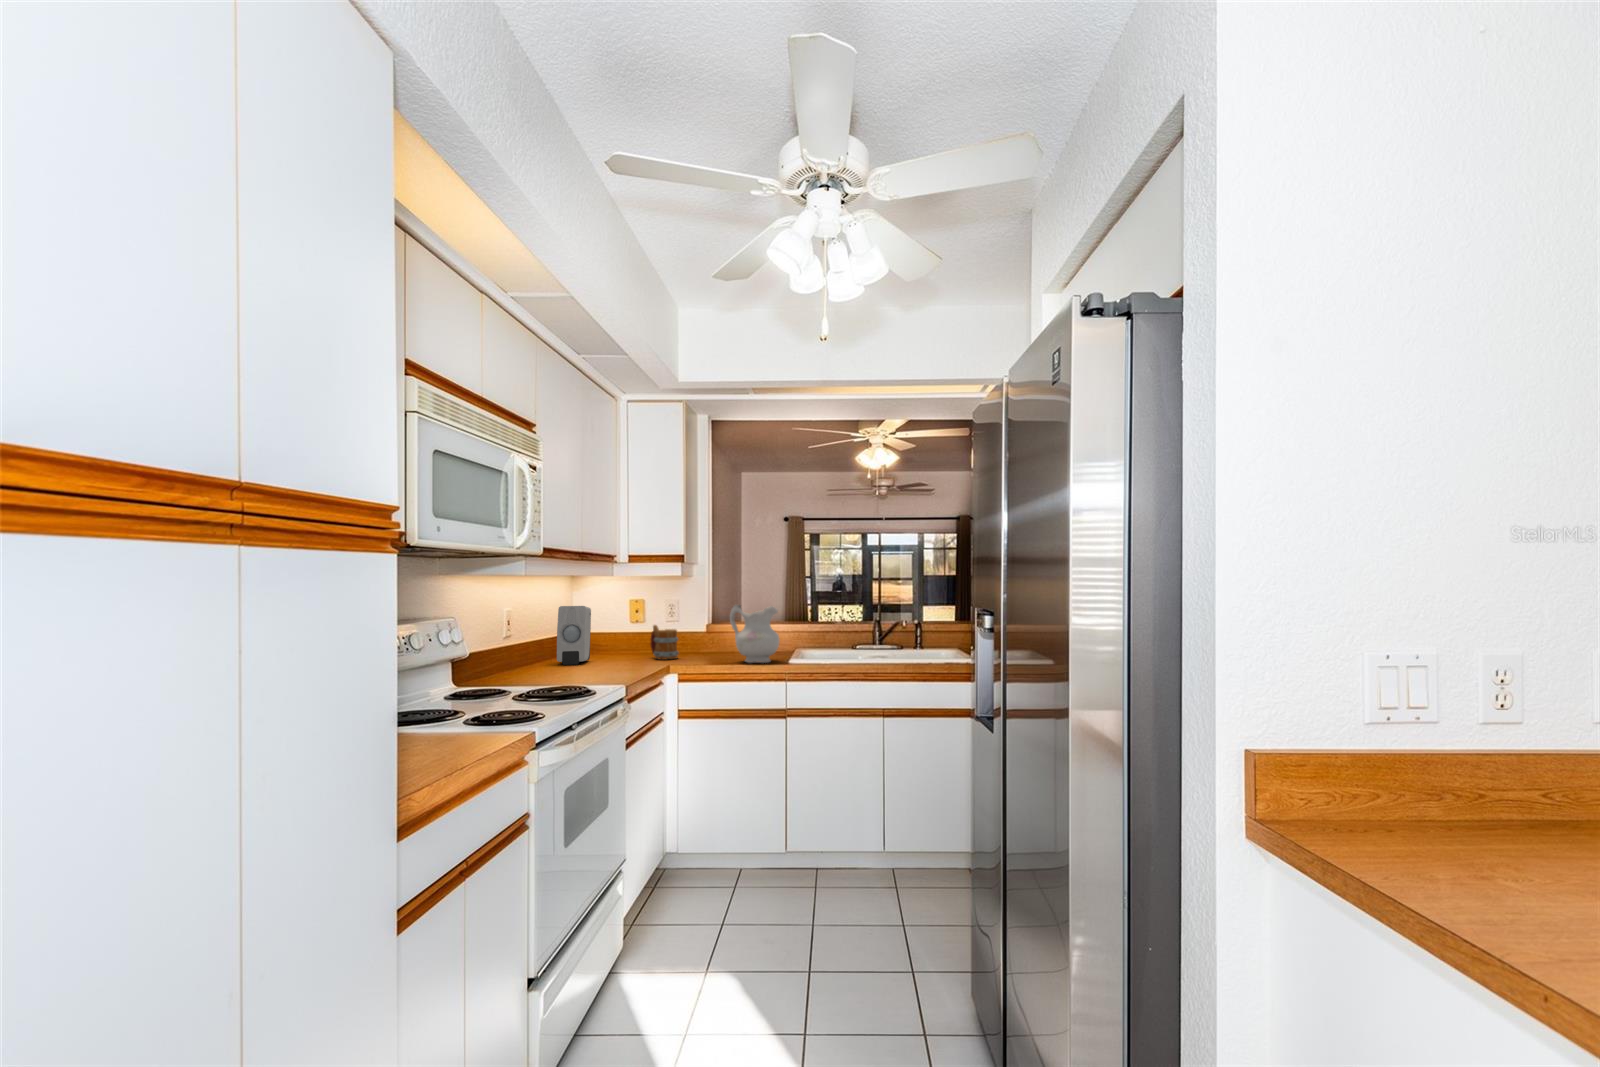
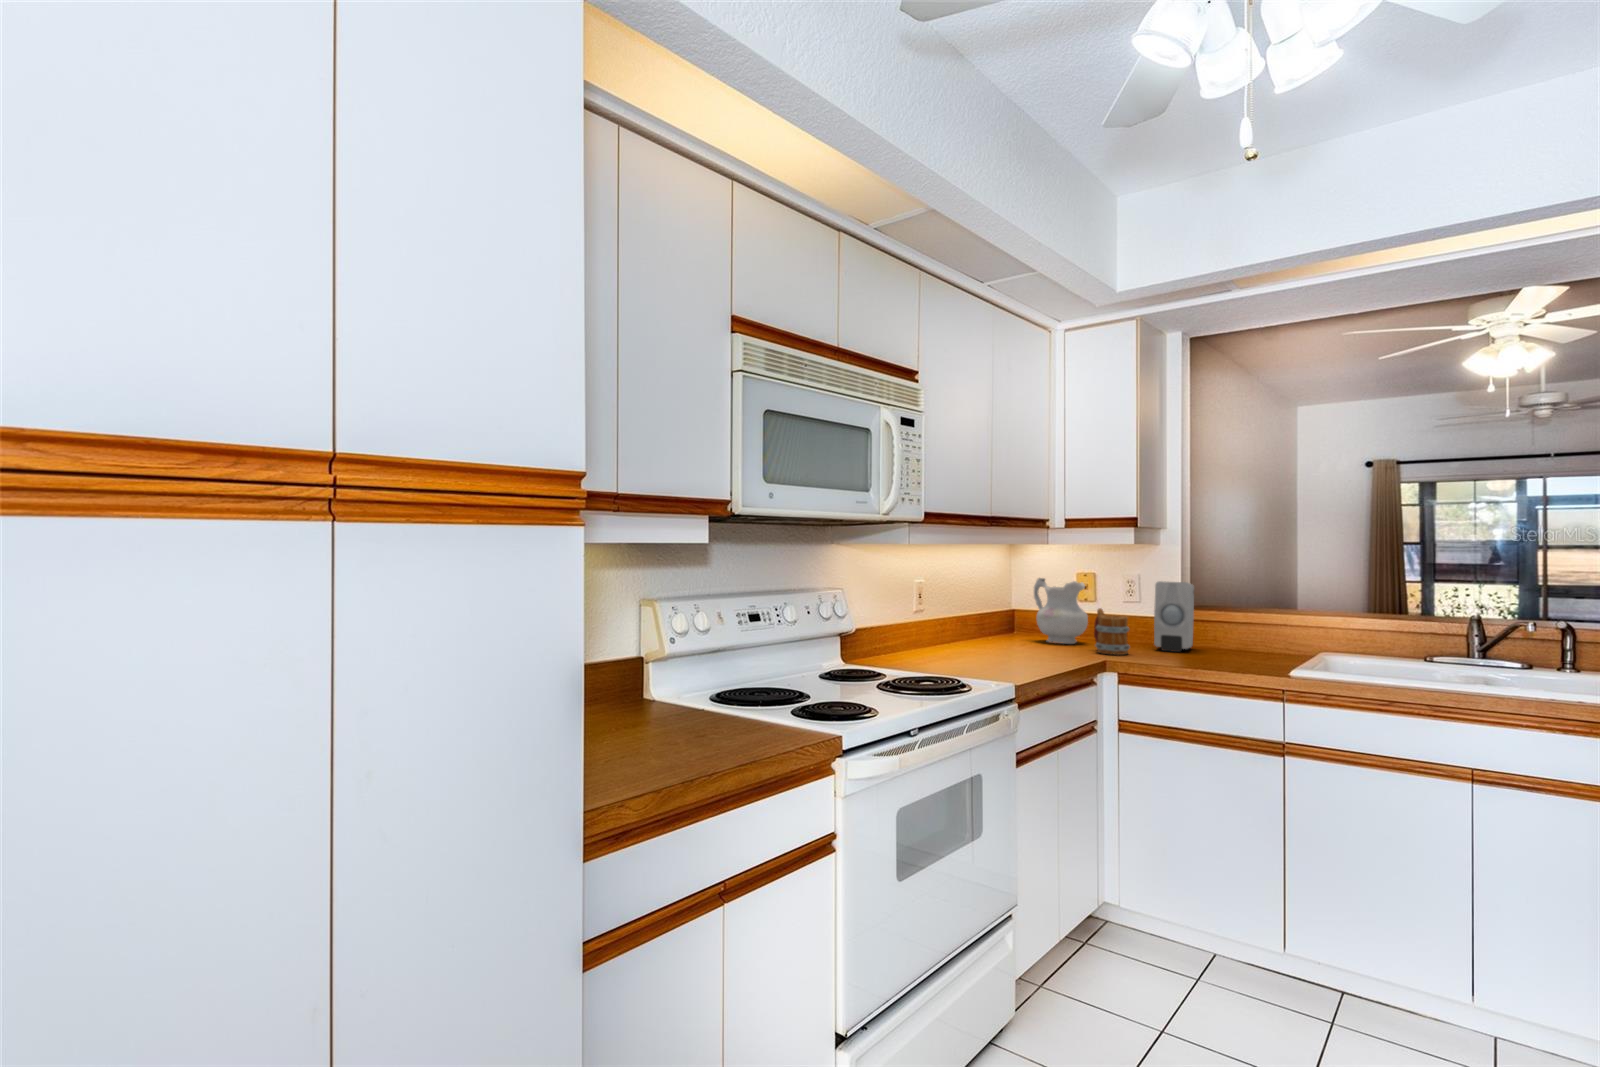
ceramic pitcher: present [730,605,779,663] -> present [1034,578,1088,644]
soap dispenser: present [557,606,591,665] -> present [1154,581,1194,652]

